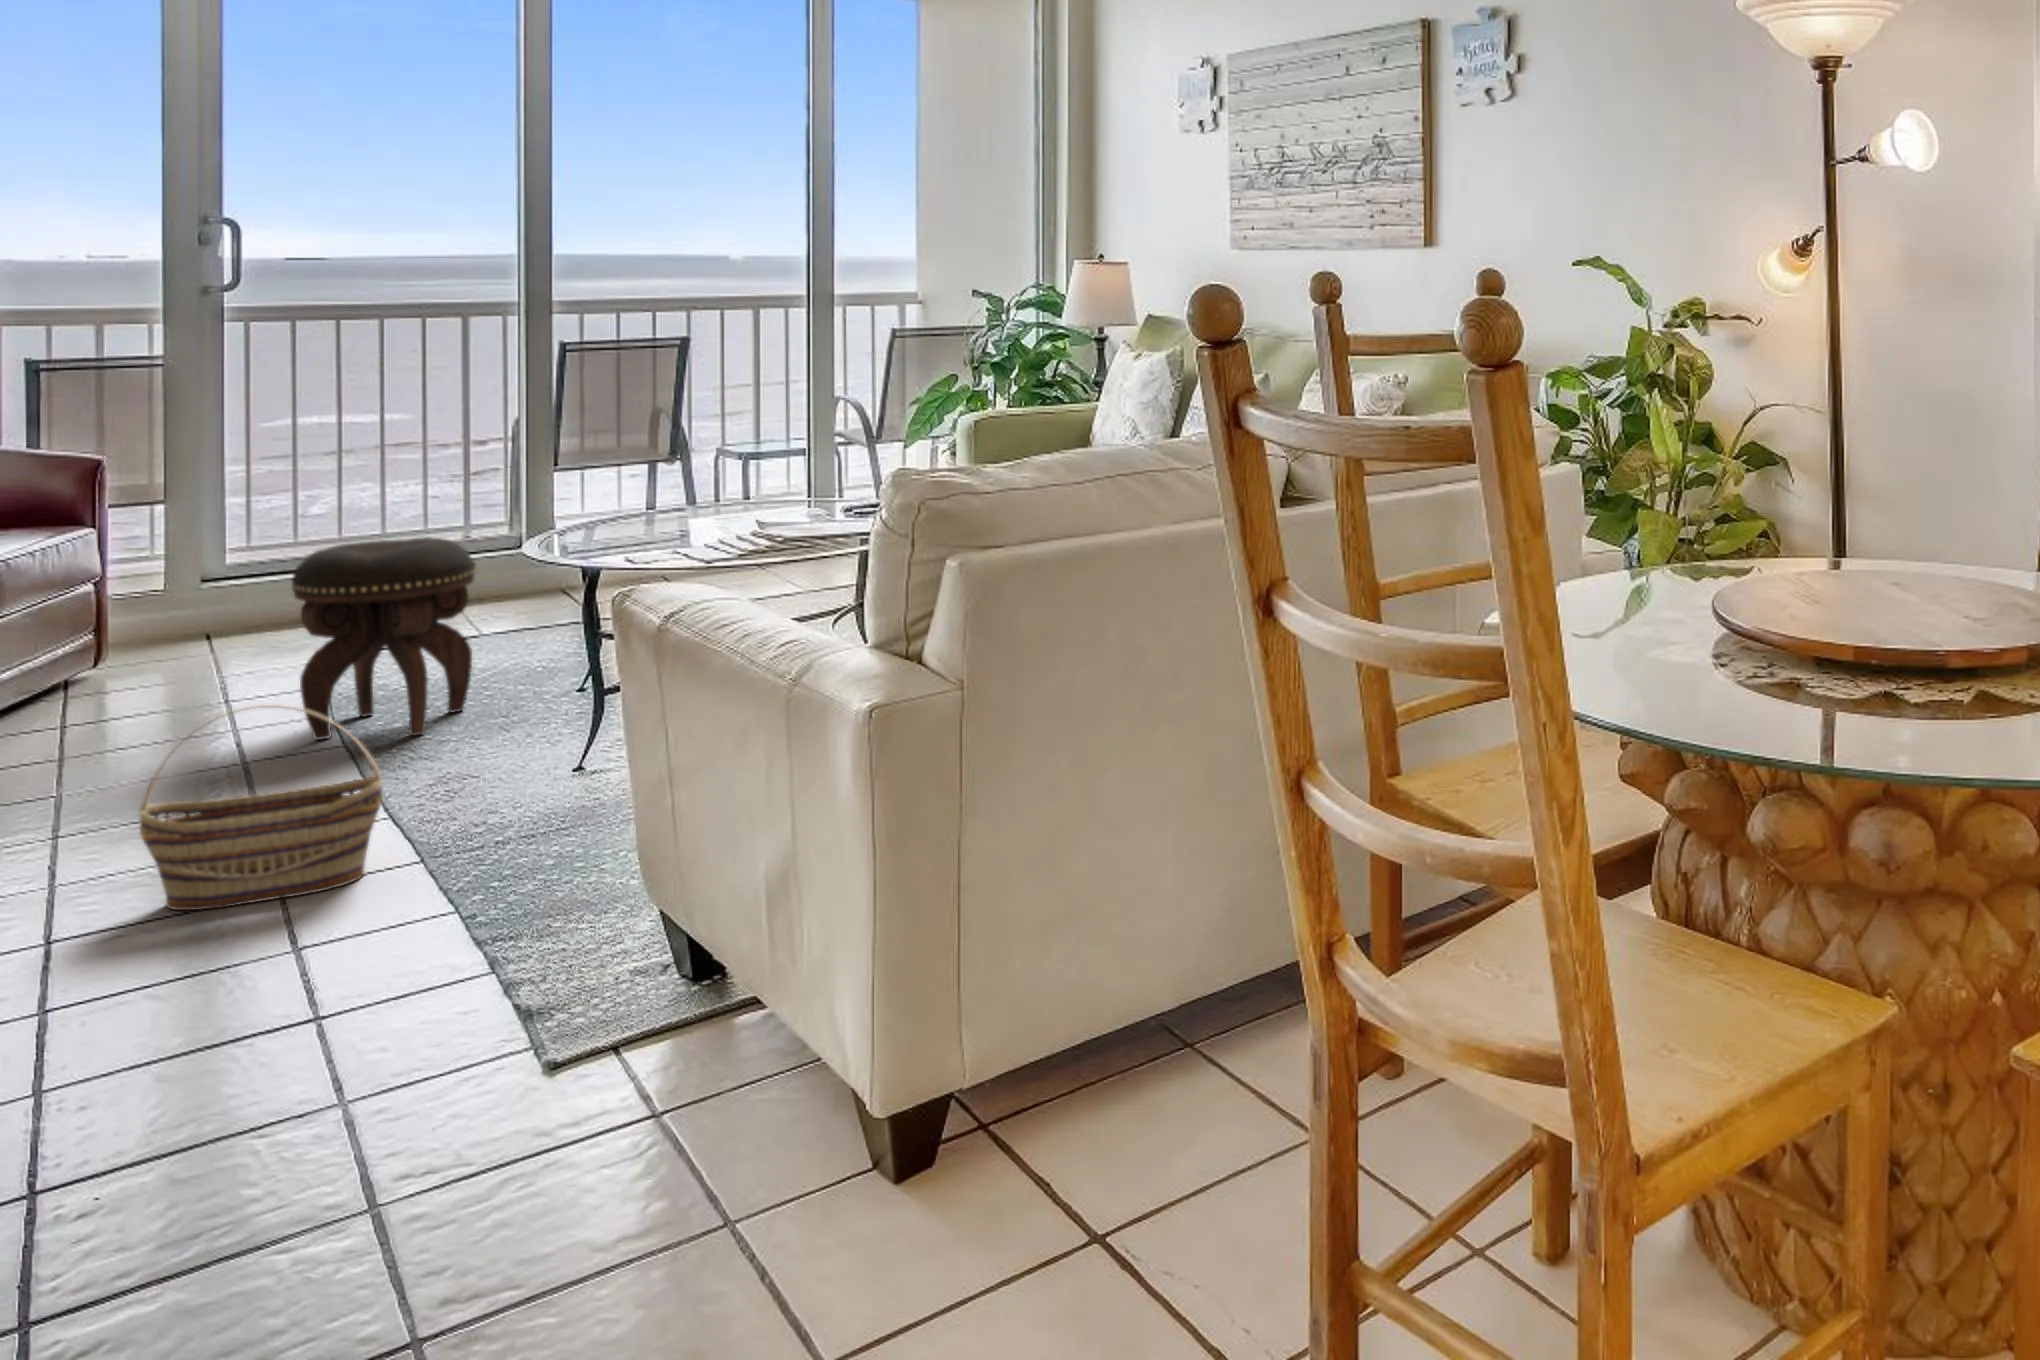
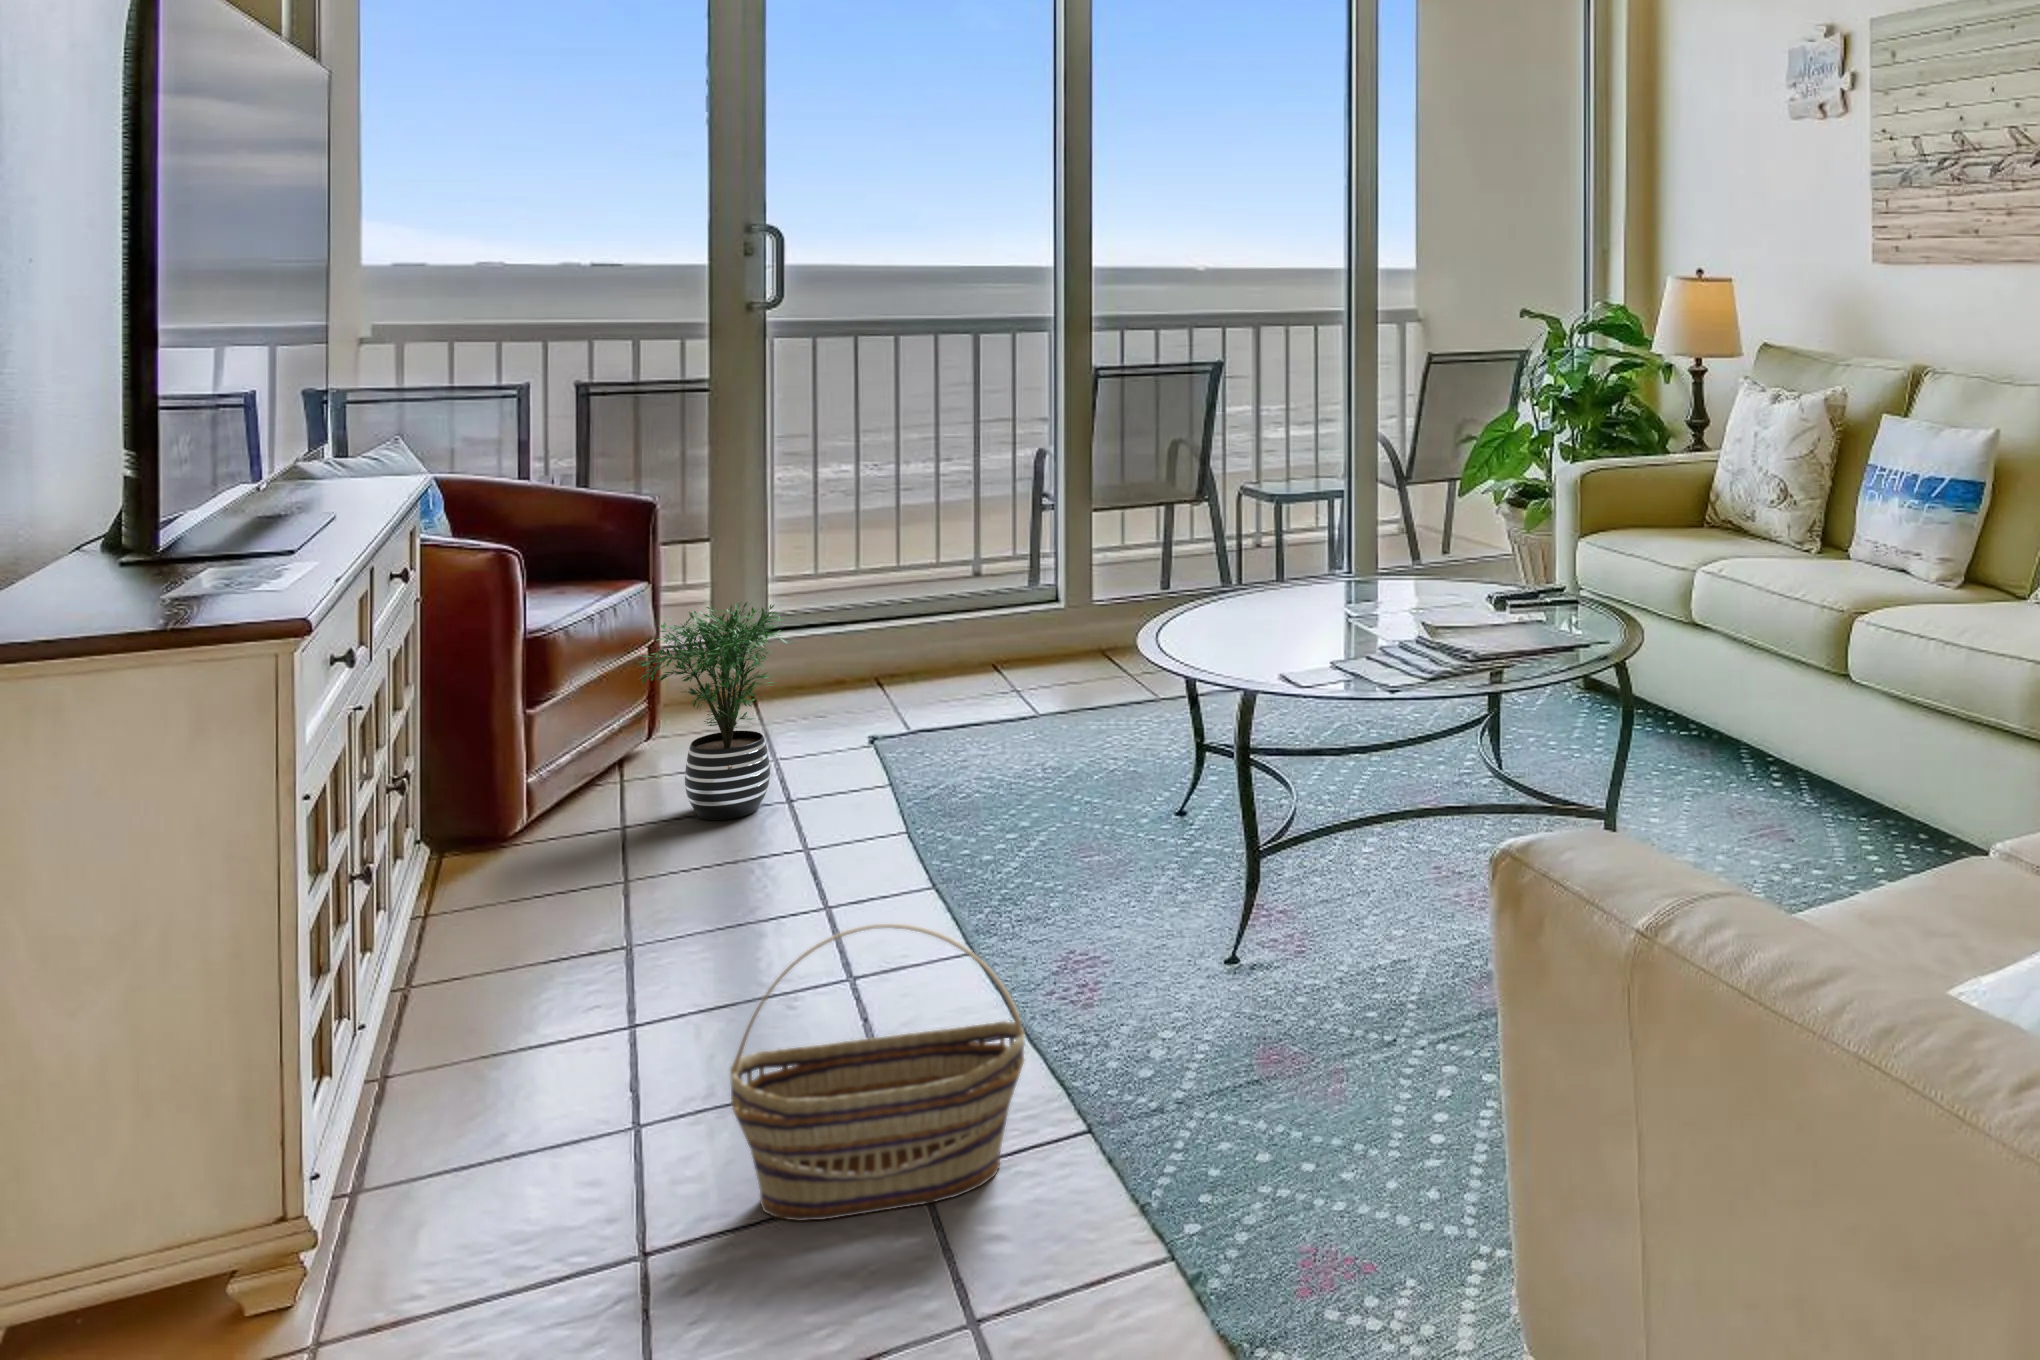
potted plant: none [76,532,243,717] -> present [636,602,787,820]
footstool: present [292,537,476,740] -> none [864,622,1062,880]

